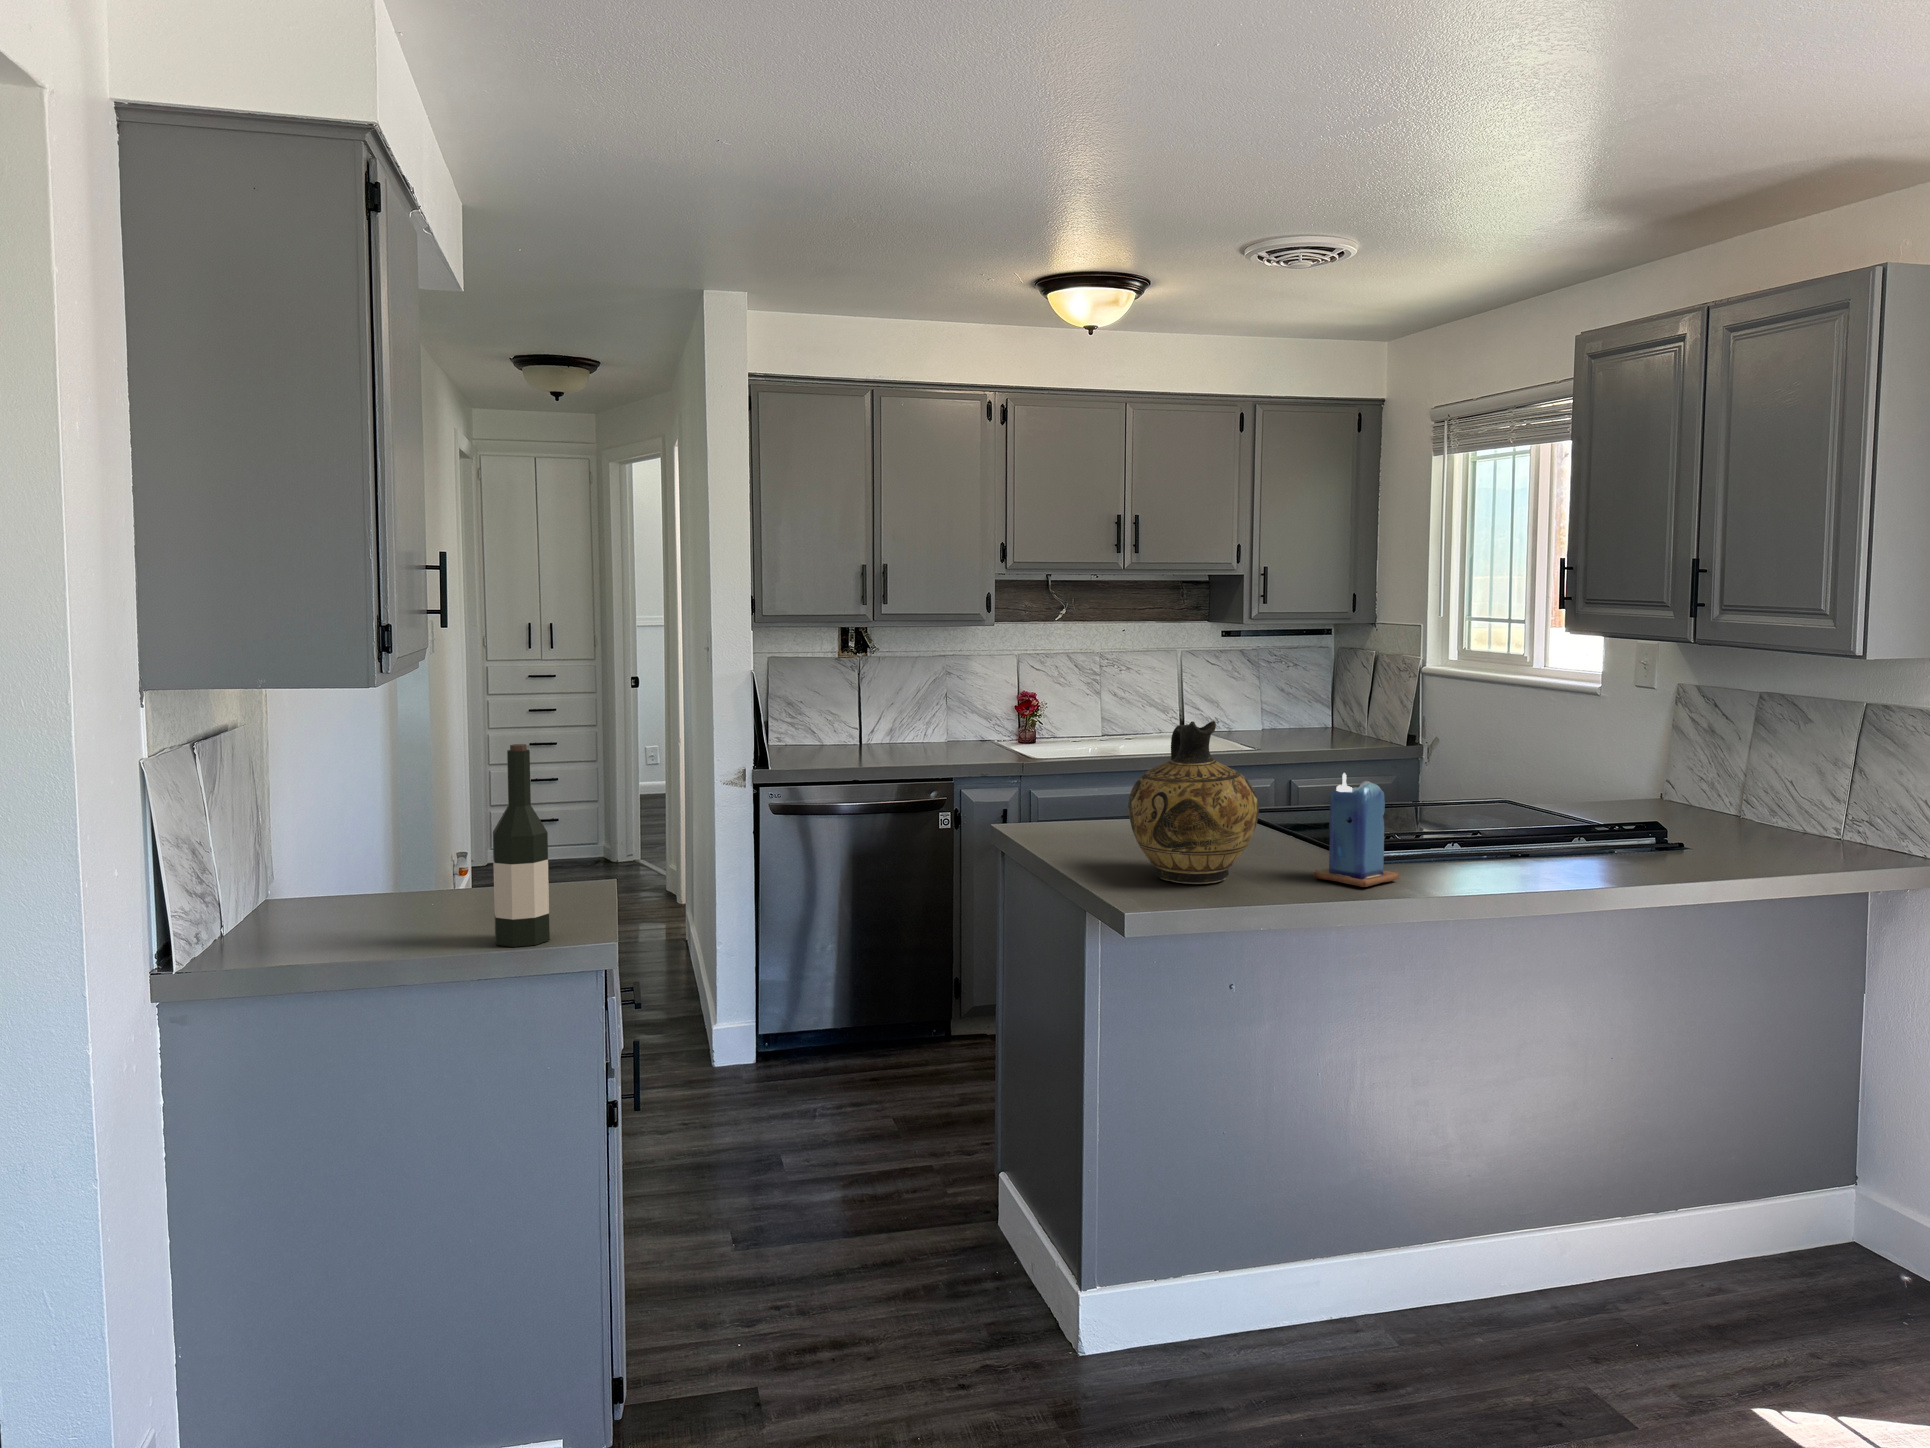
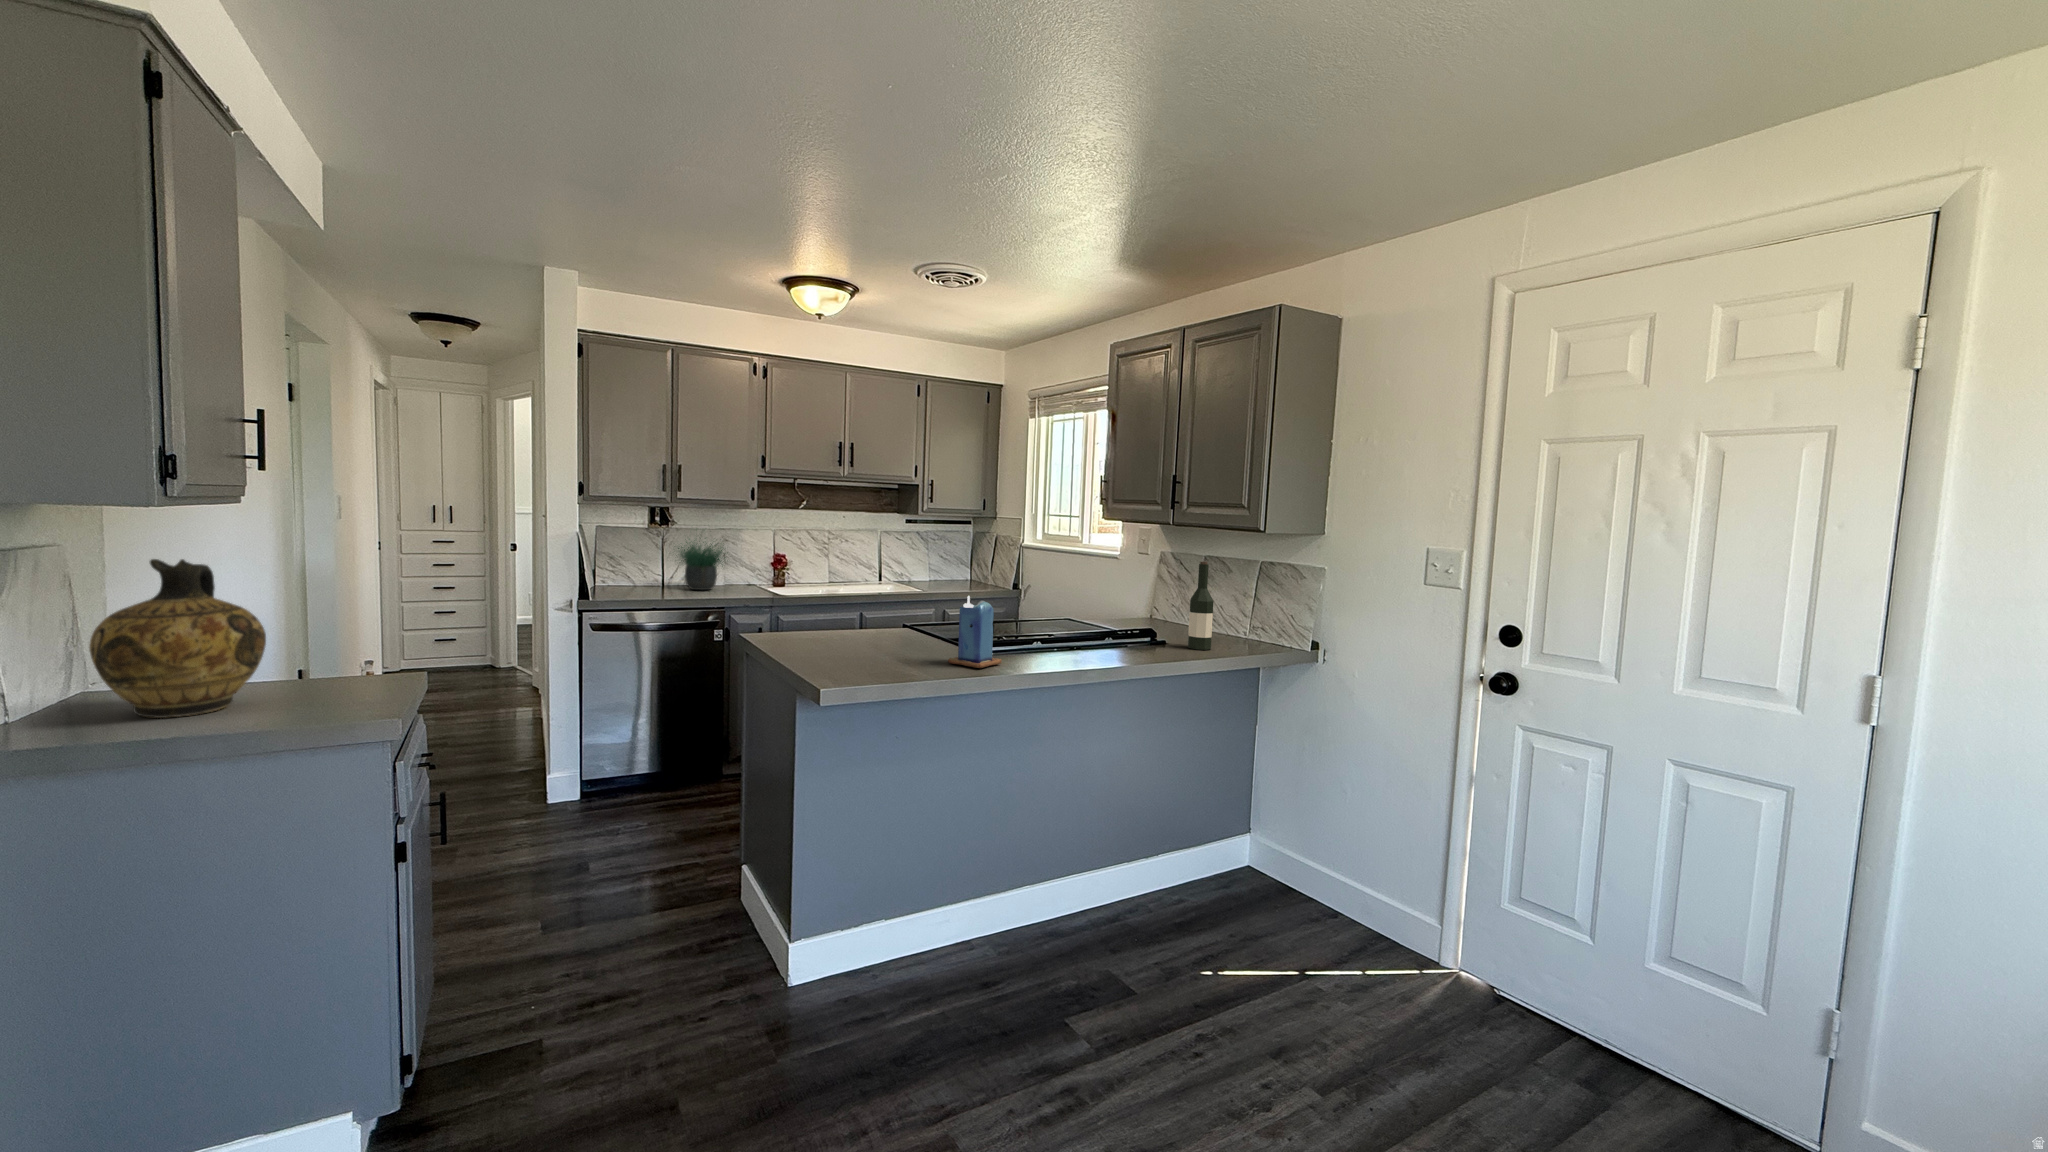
potted plant: none [863,644,966,752] -> present [678,538,726,590]
ceramic jug: present [1128,721,1259,884] -> present [89,559,266,718]
wine bottle: present [493,744,550,947] -> present [1188,561,1214,650]

